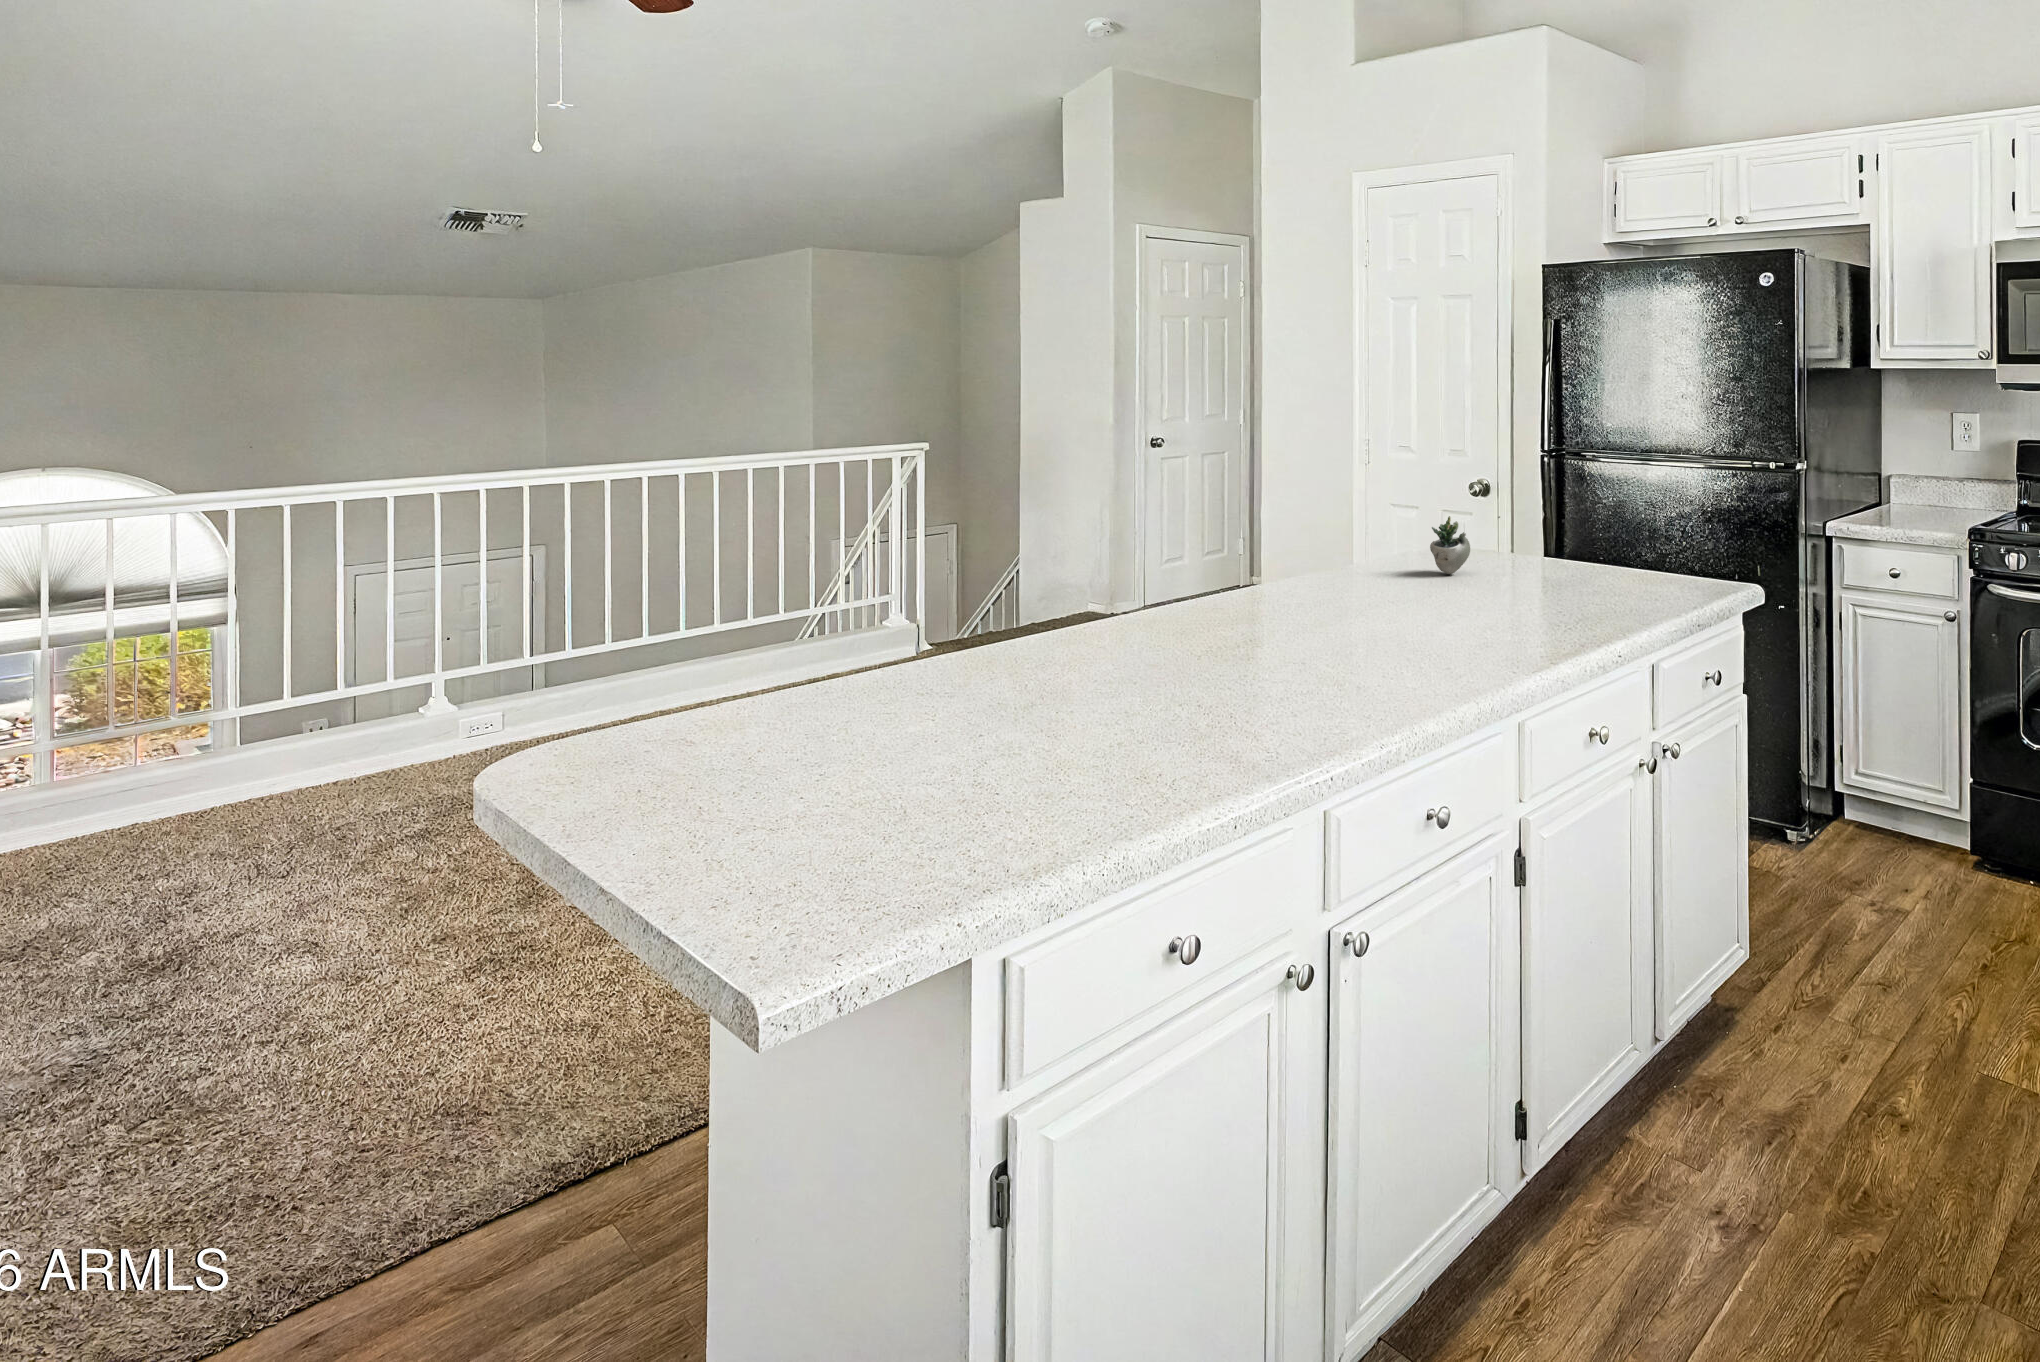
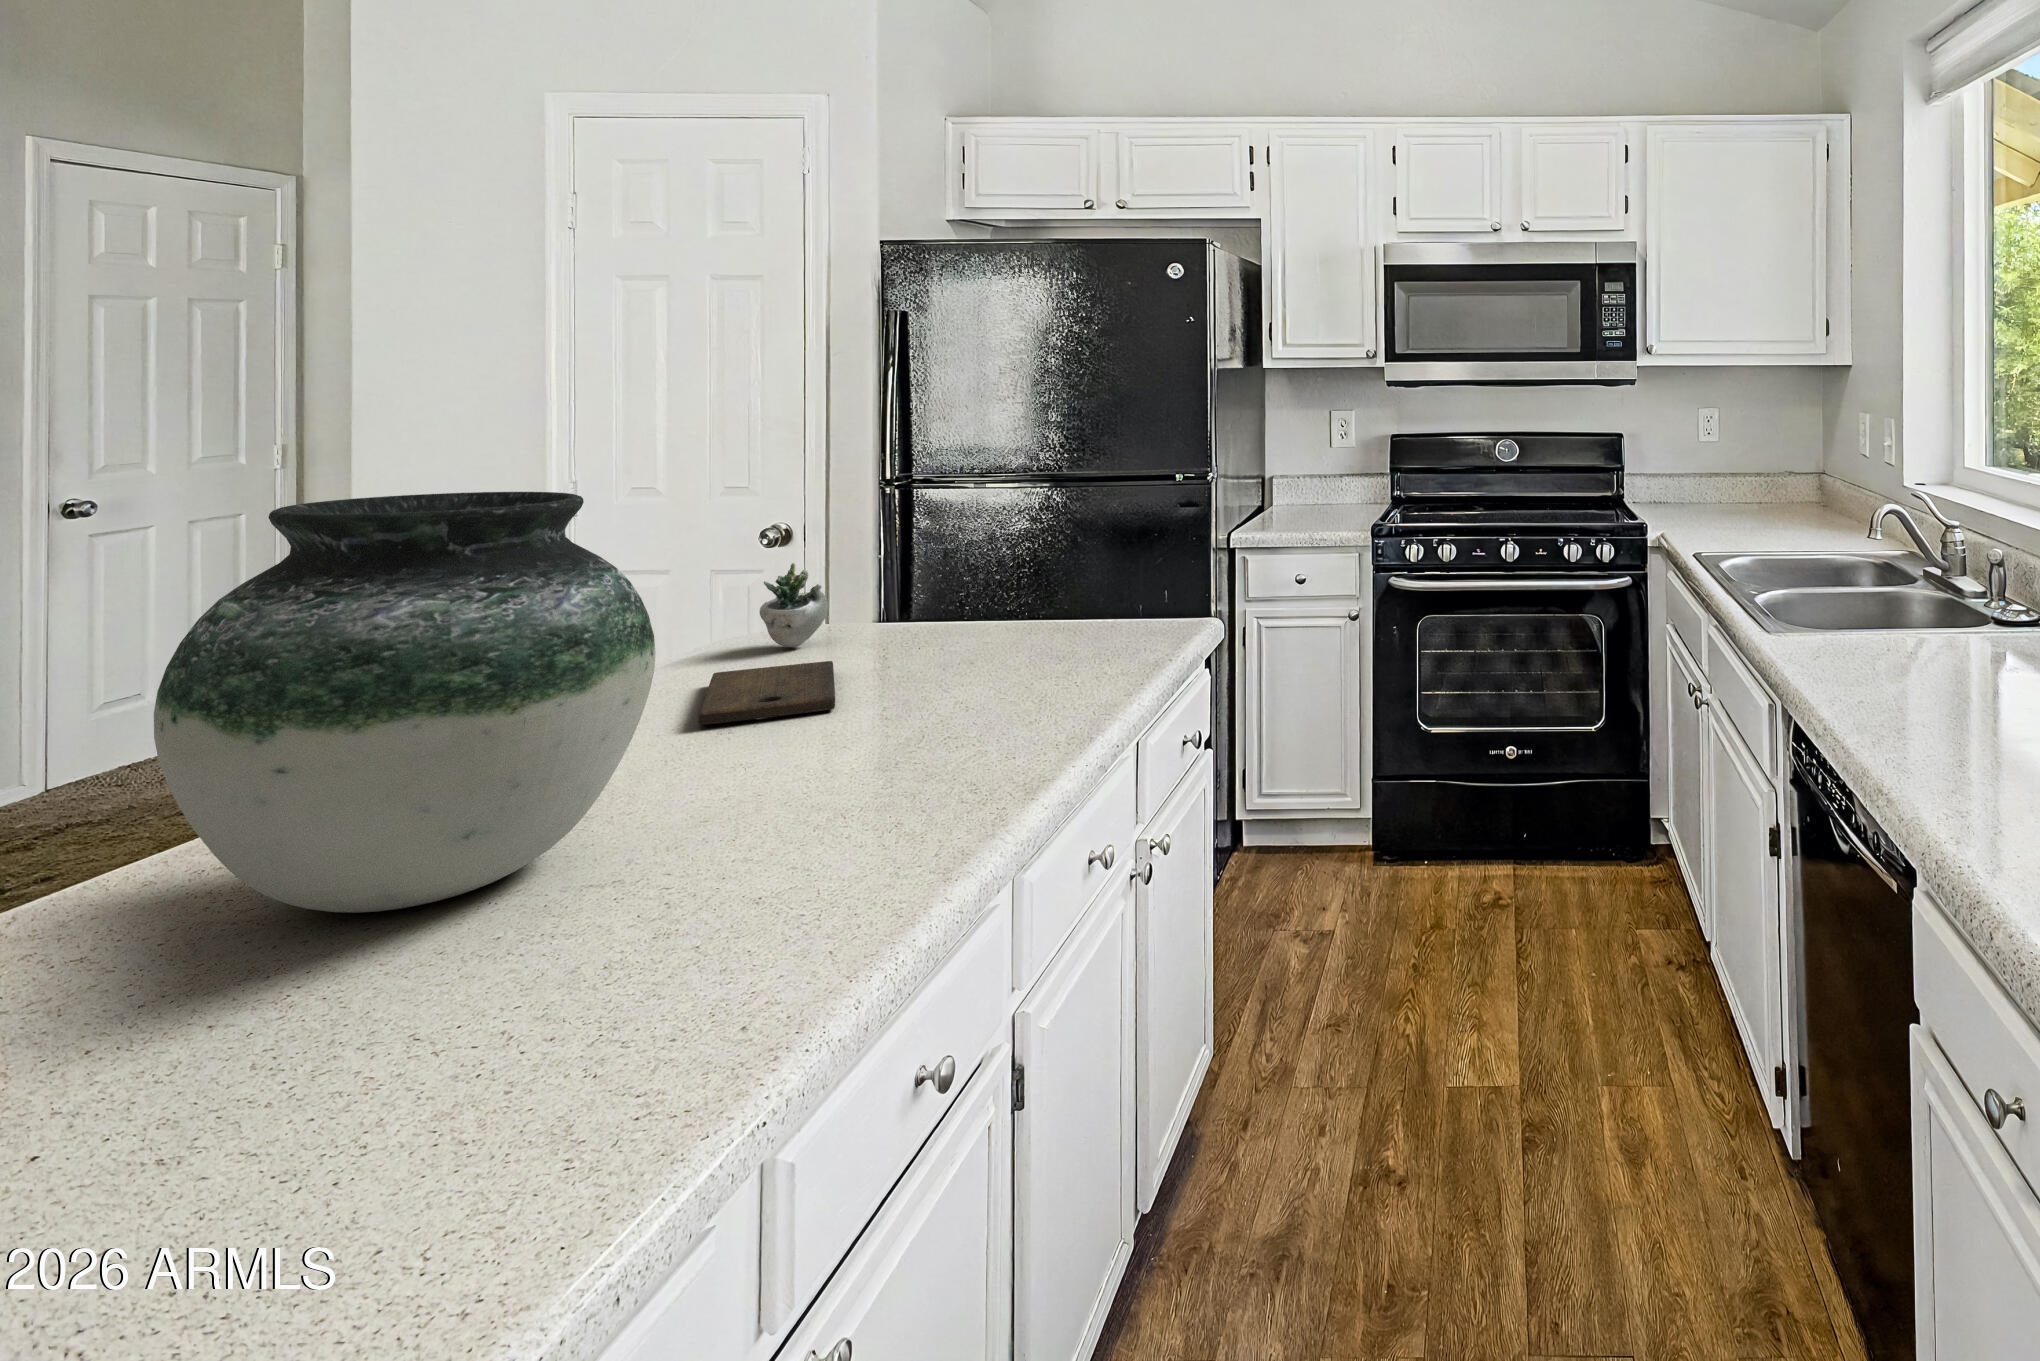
vase: none [1170,464,1351,666] -> present [154,492,656,913]
cutting board: none [1385,582,1466,613] -> present [699,661,835,725]

